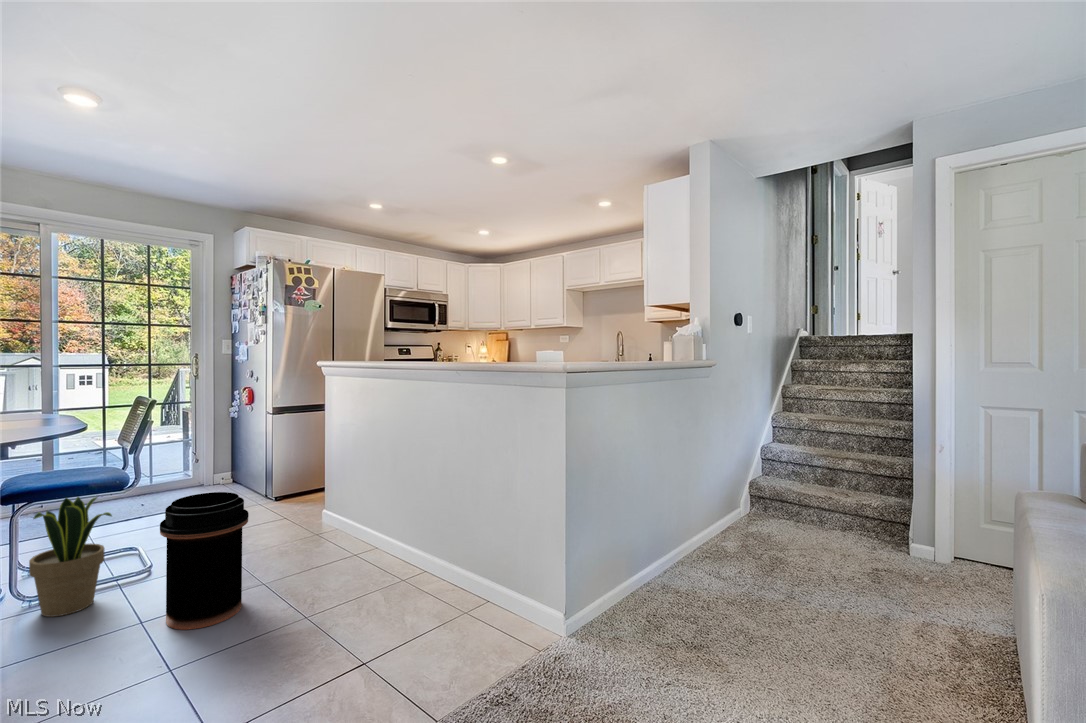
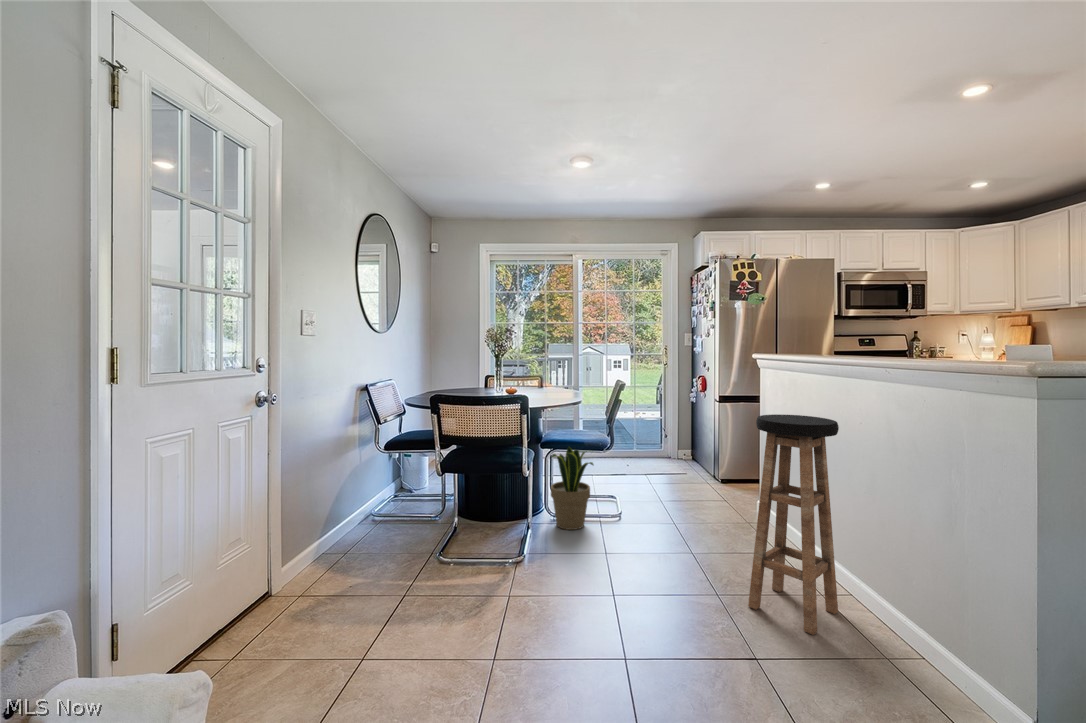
bar stool: none [325,425,399,615] -> present [748,414,839,635]
trash can: present [160,492,249,629] -> none [617,460,682,576]

